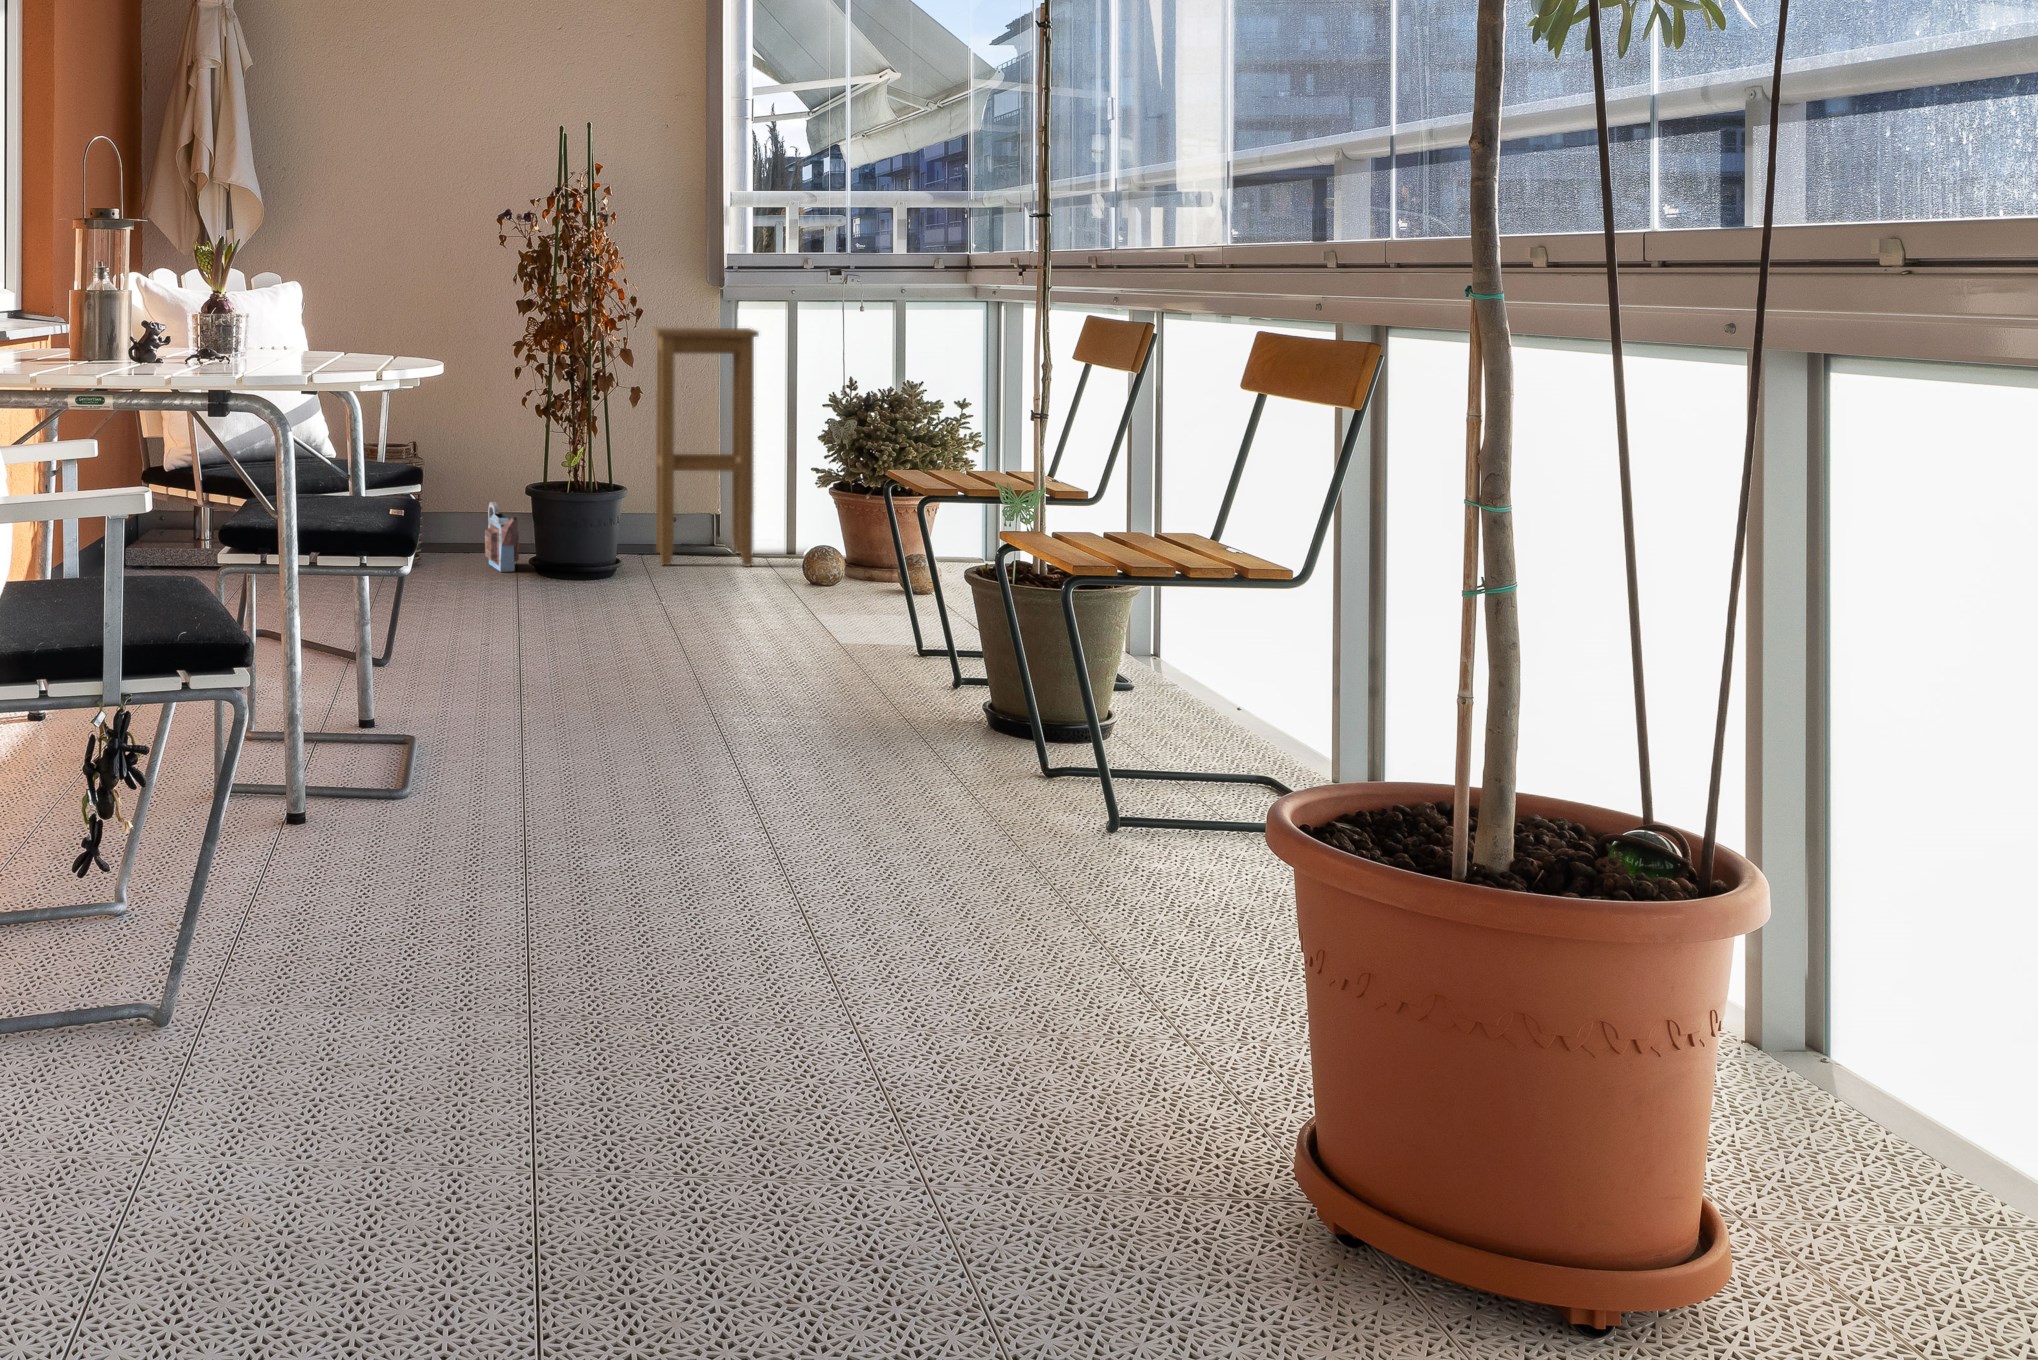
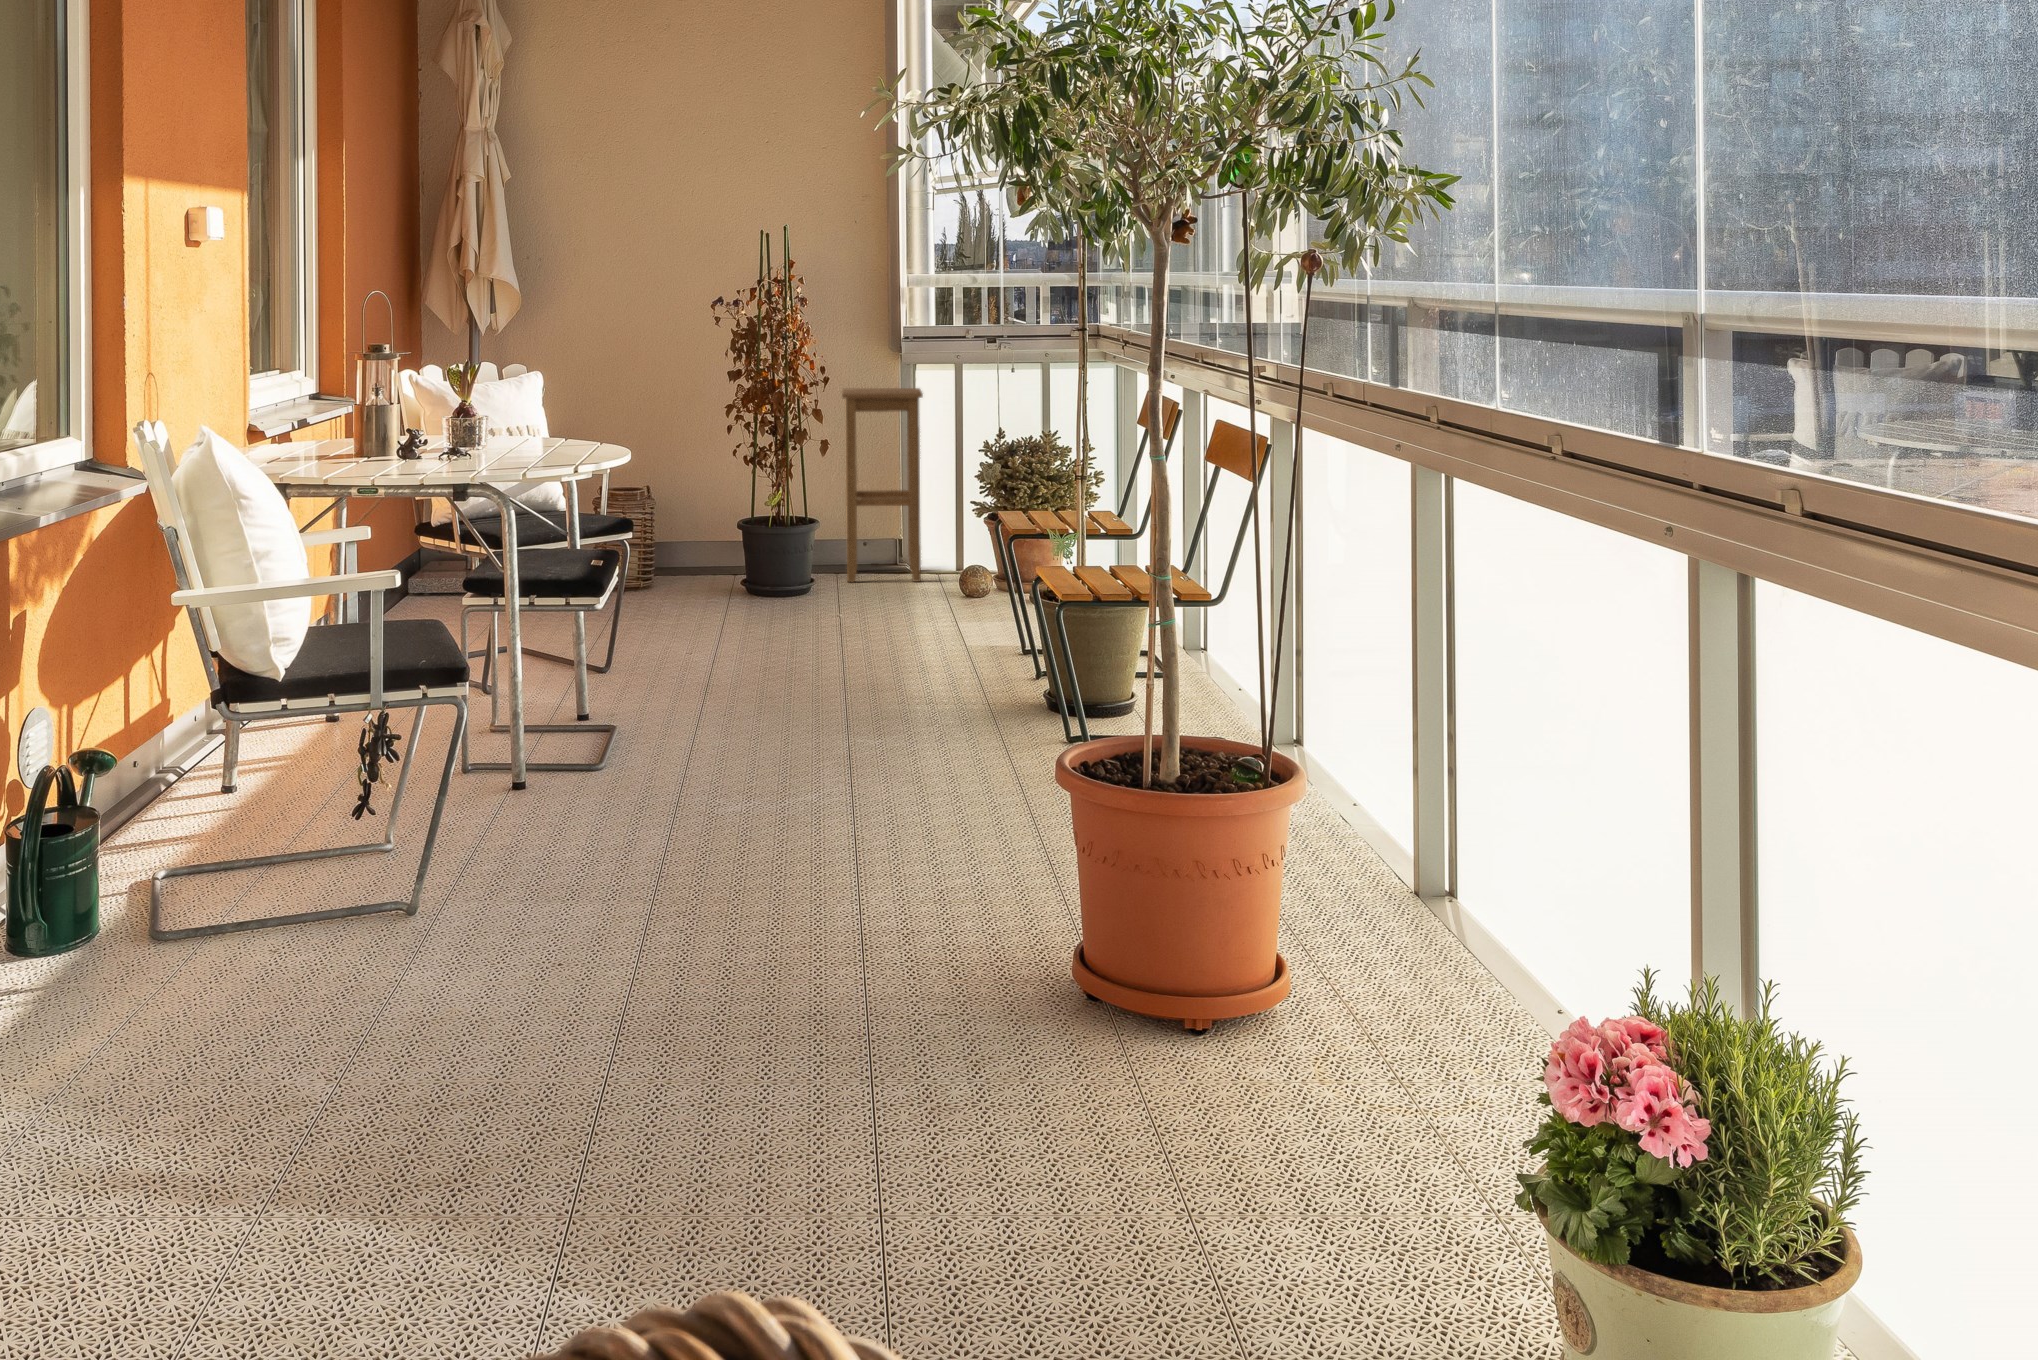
watering can: present [485,502,519,572] -> none [705,534,731,591]

